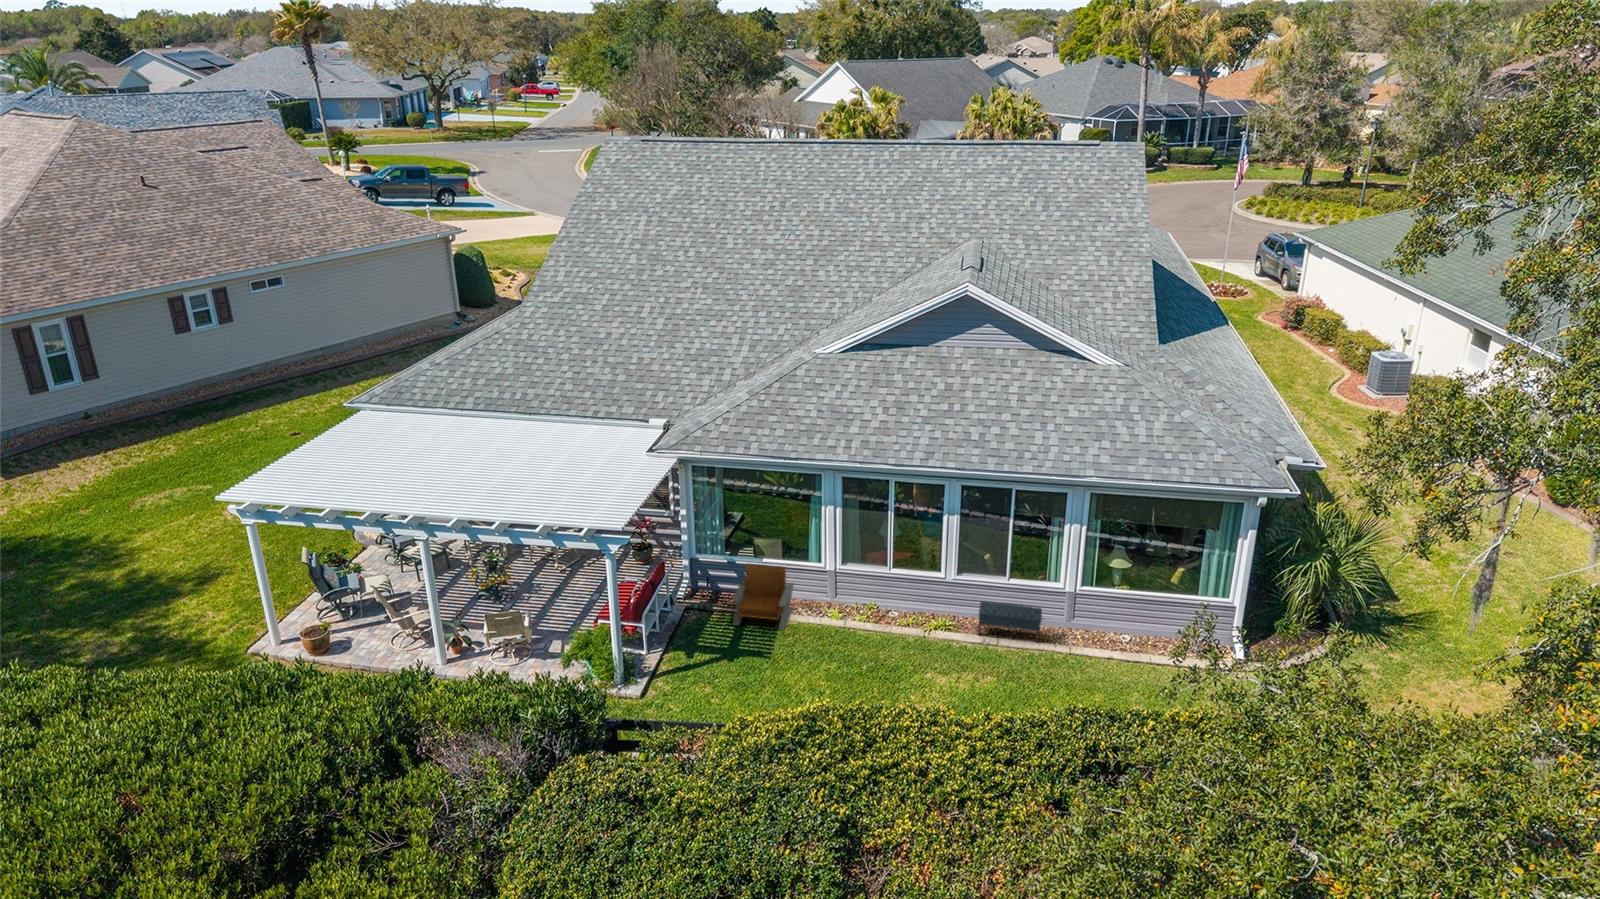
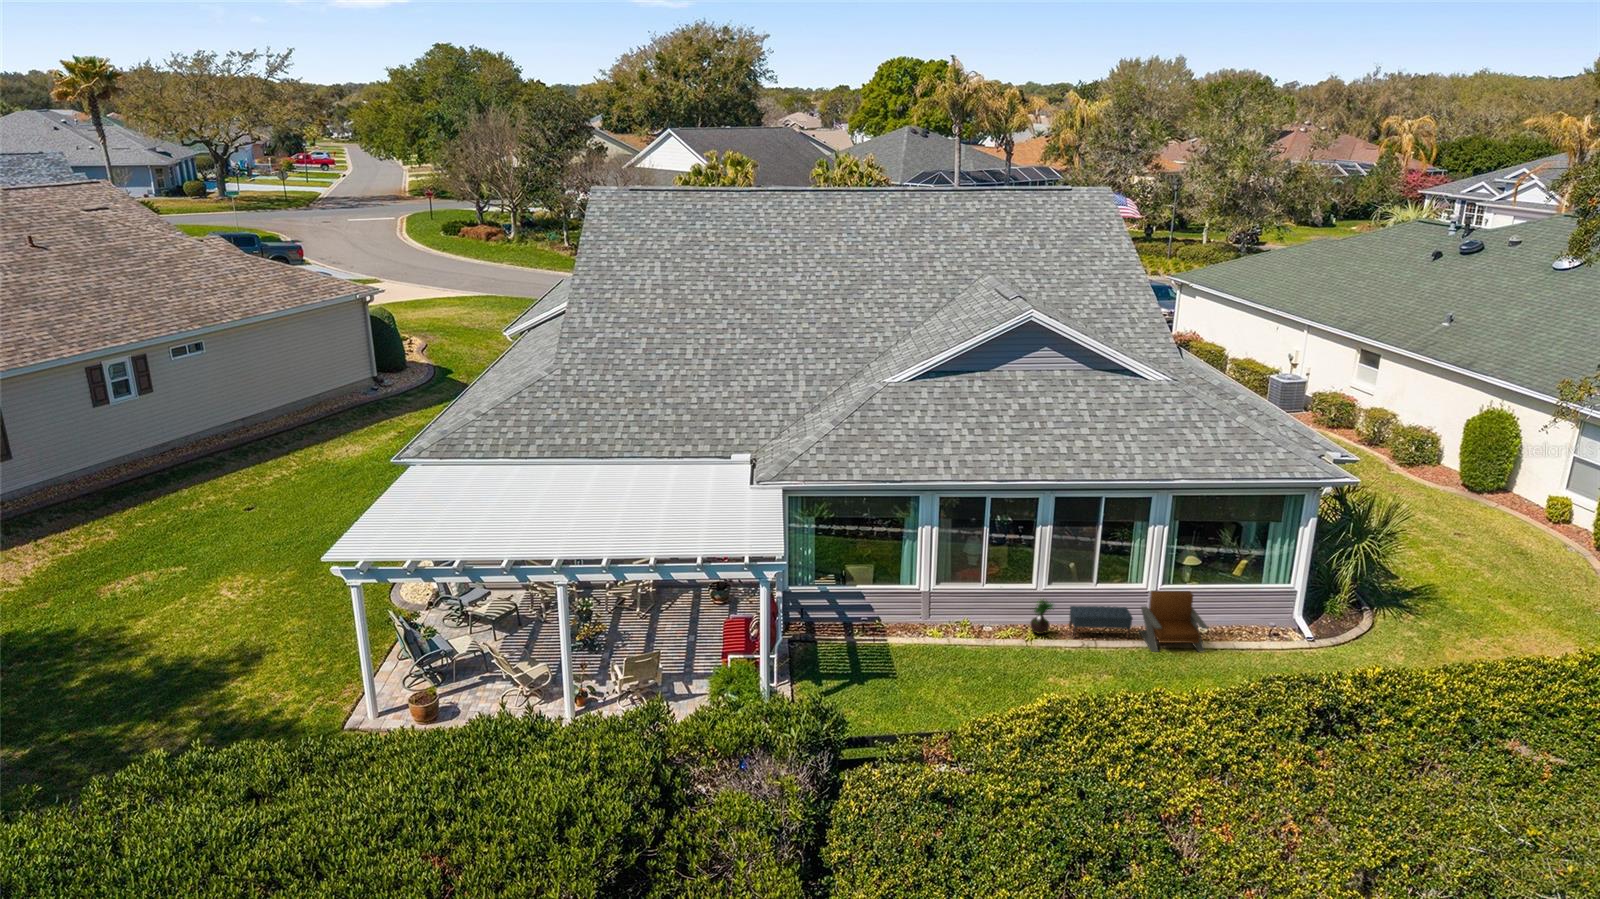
lounge chair: present [732,563,794,630] -> present [1139,591,1208,652]
potted tree: none [932,589,960,627] -> present [1030,600,1054,634]

